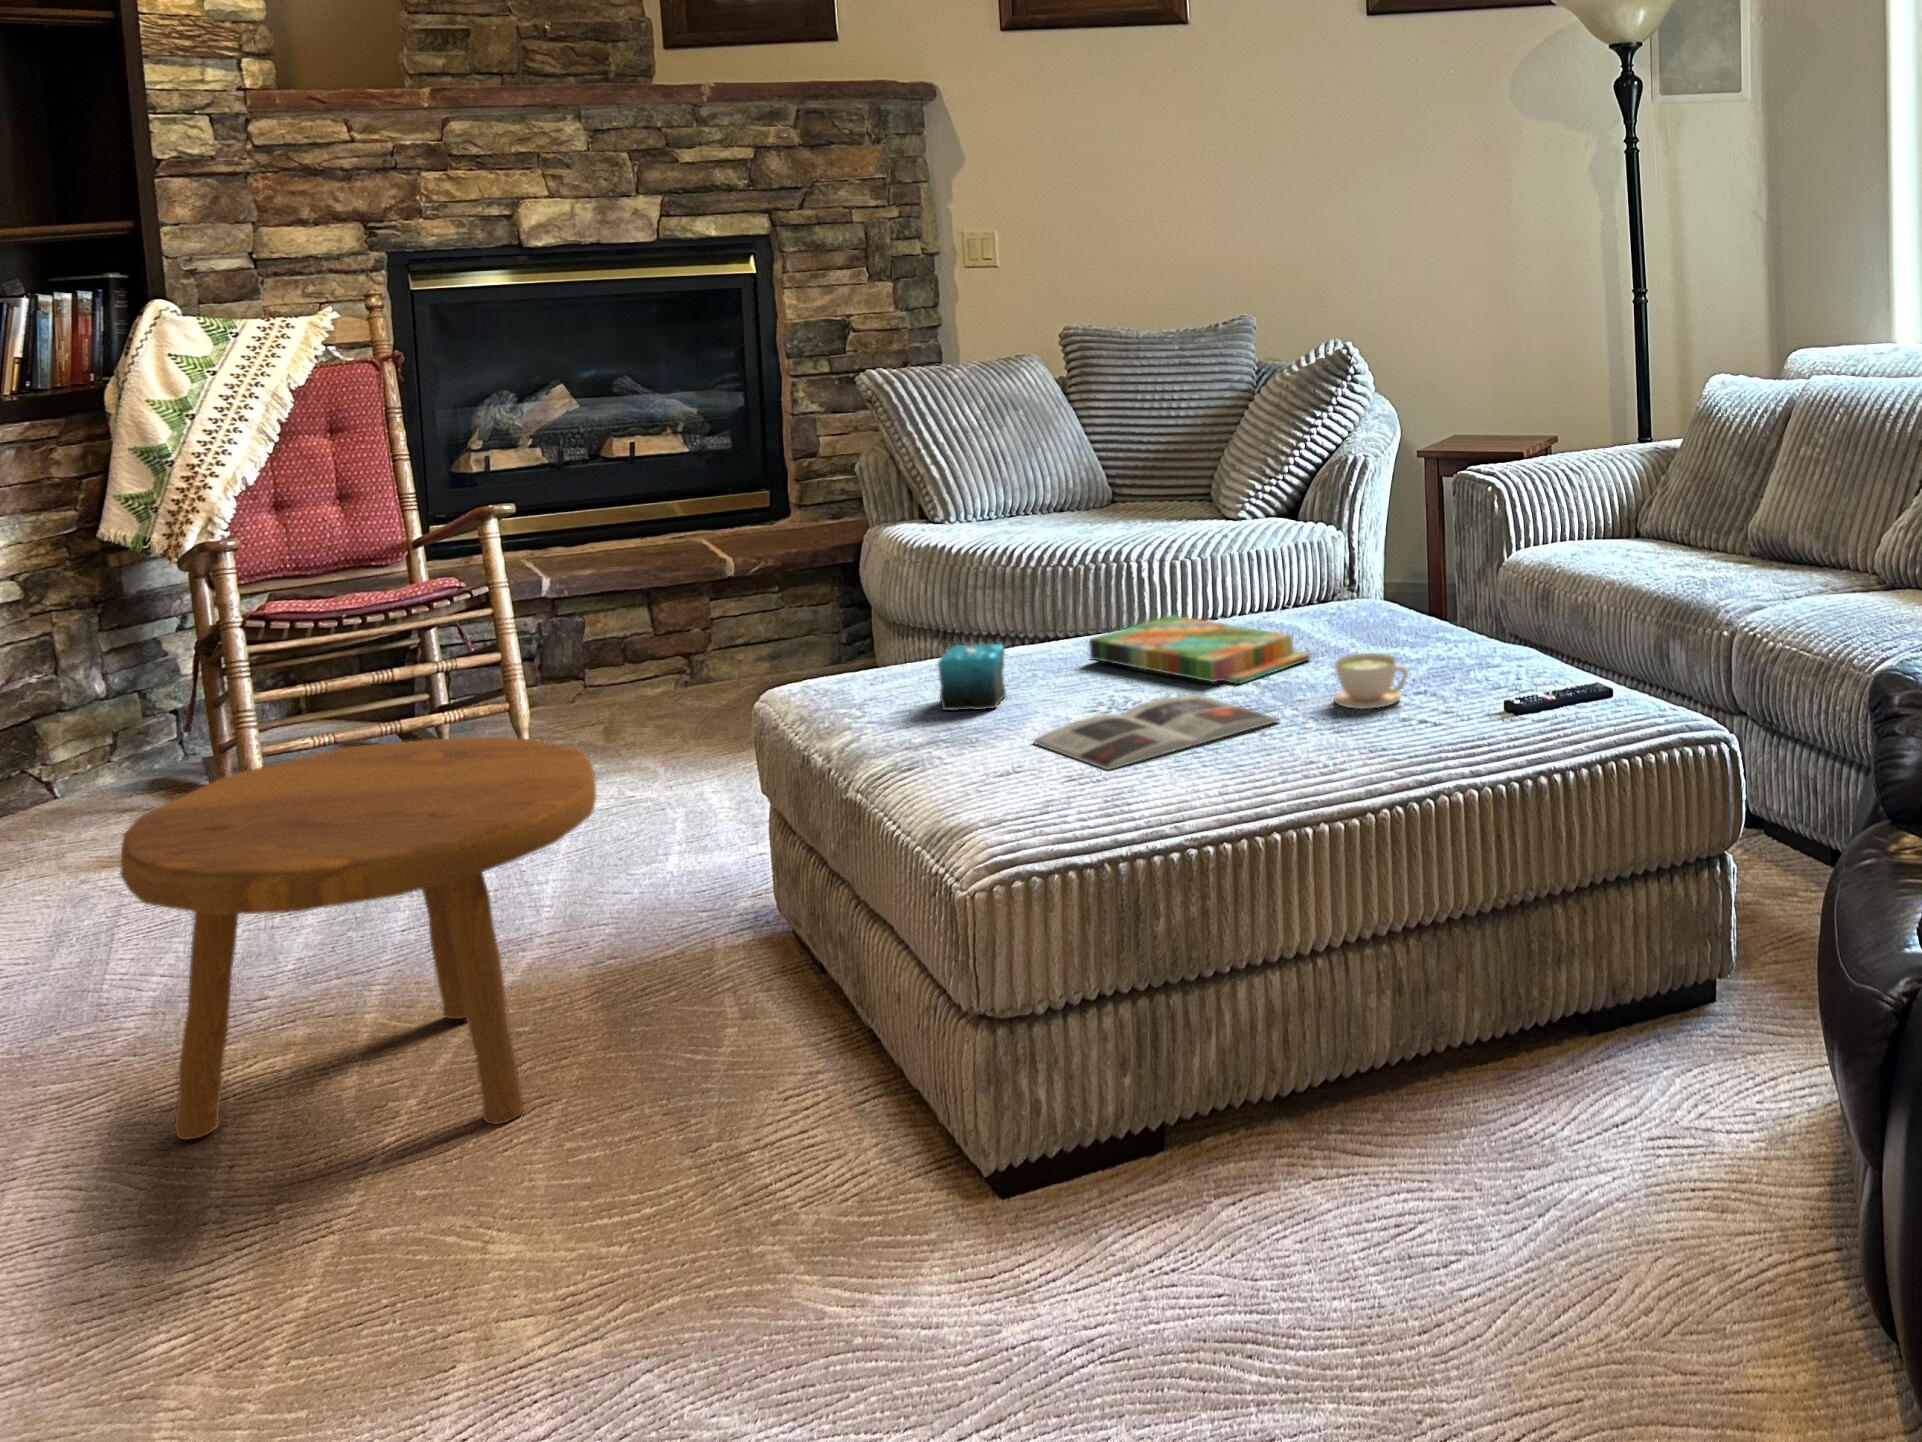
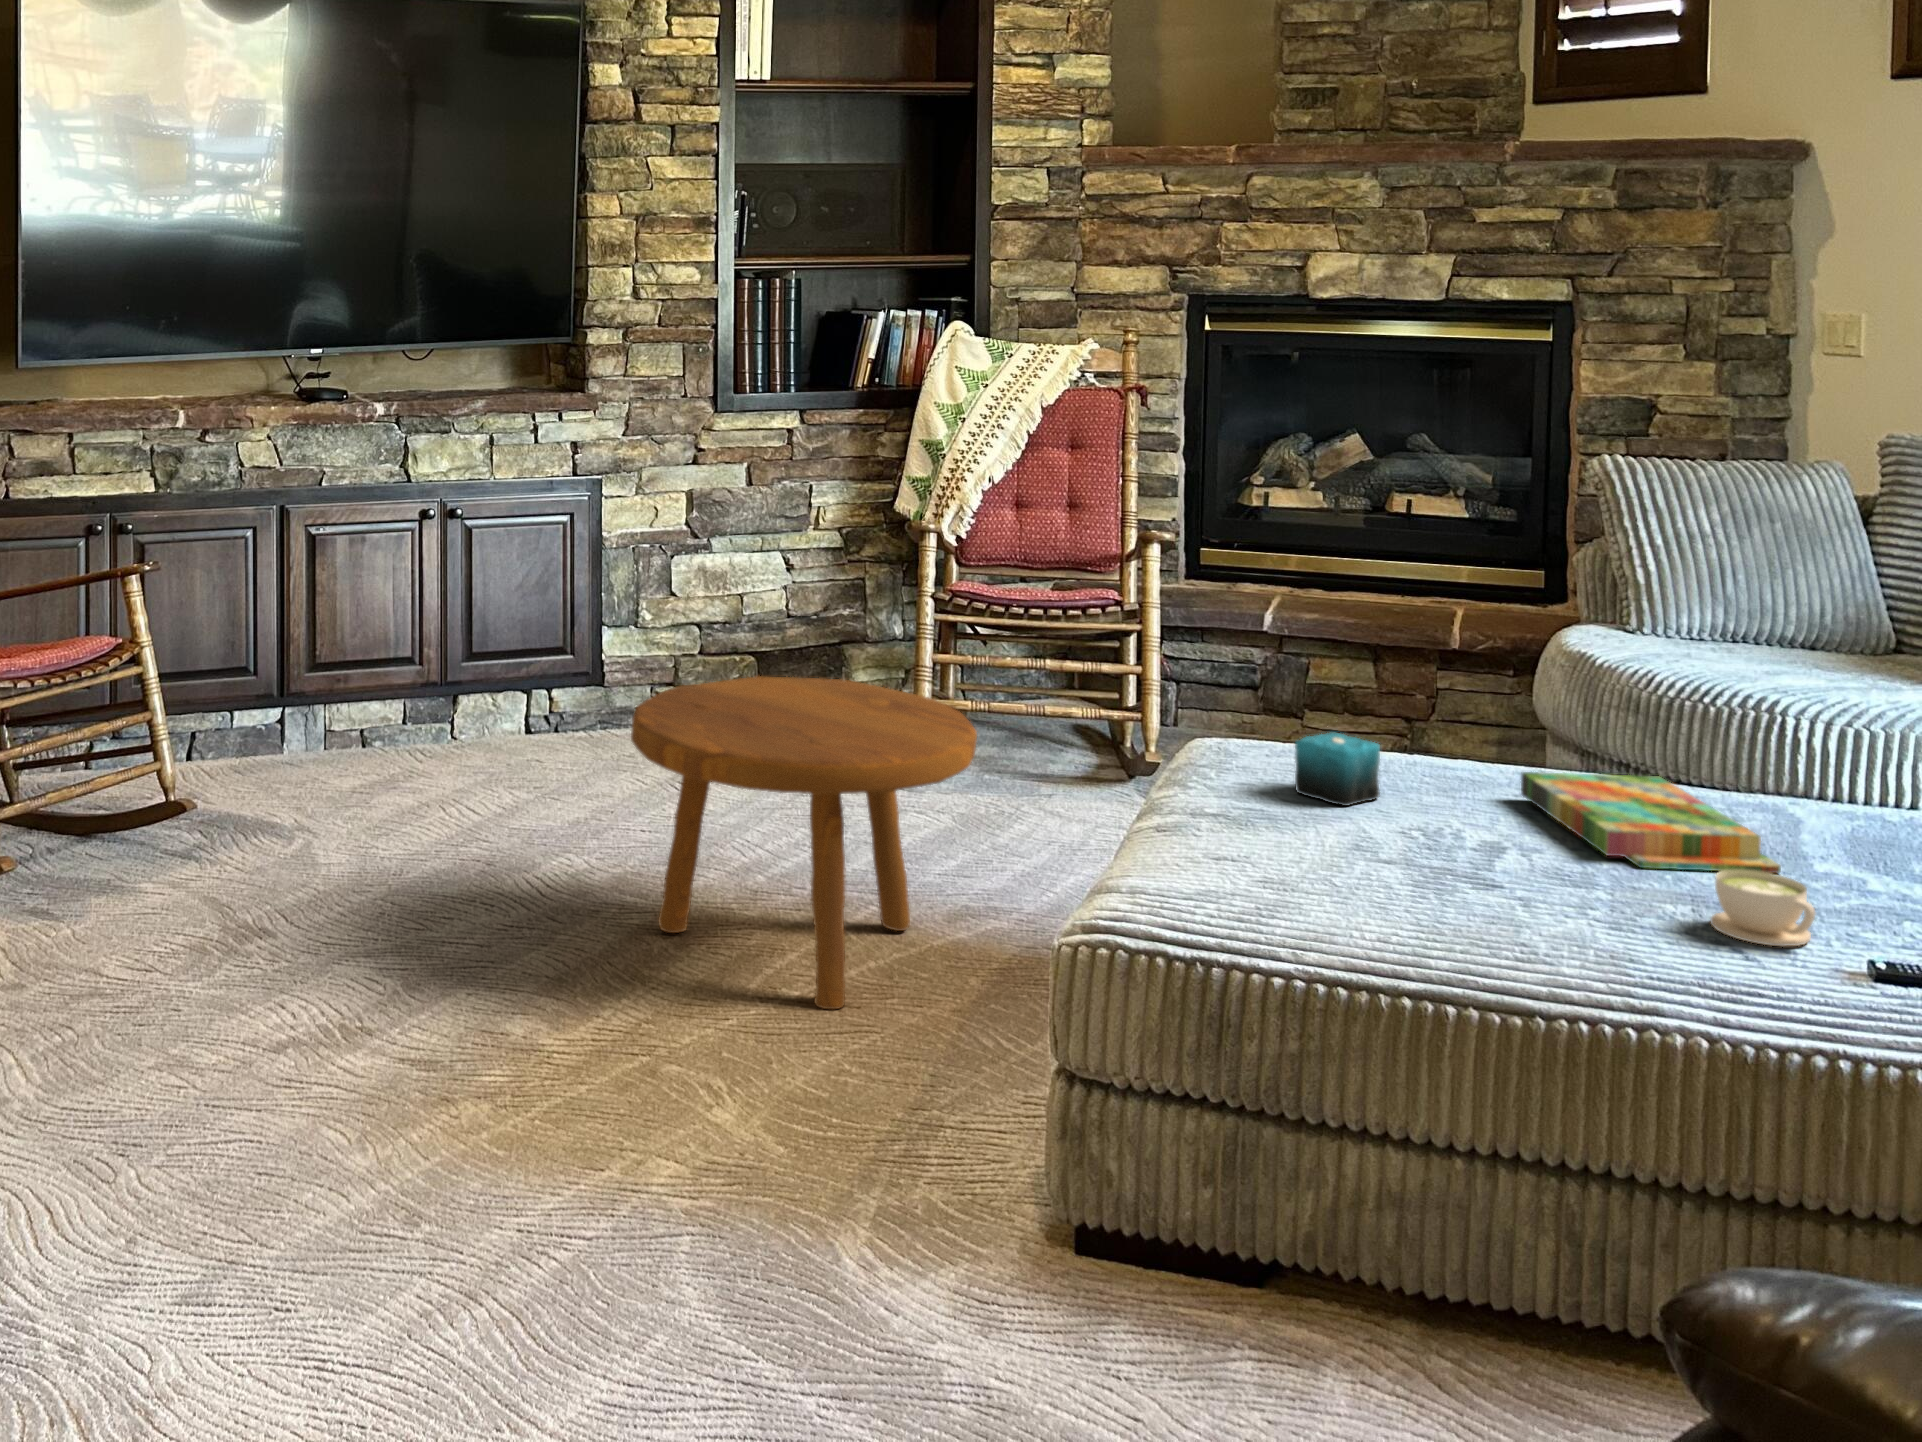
magazine: present [1033,695,1279,770] -> none [1317,839,1607,914]

